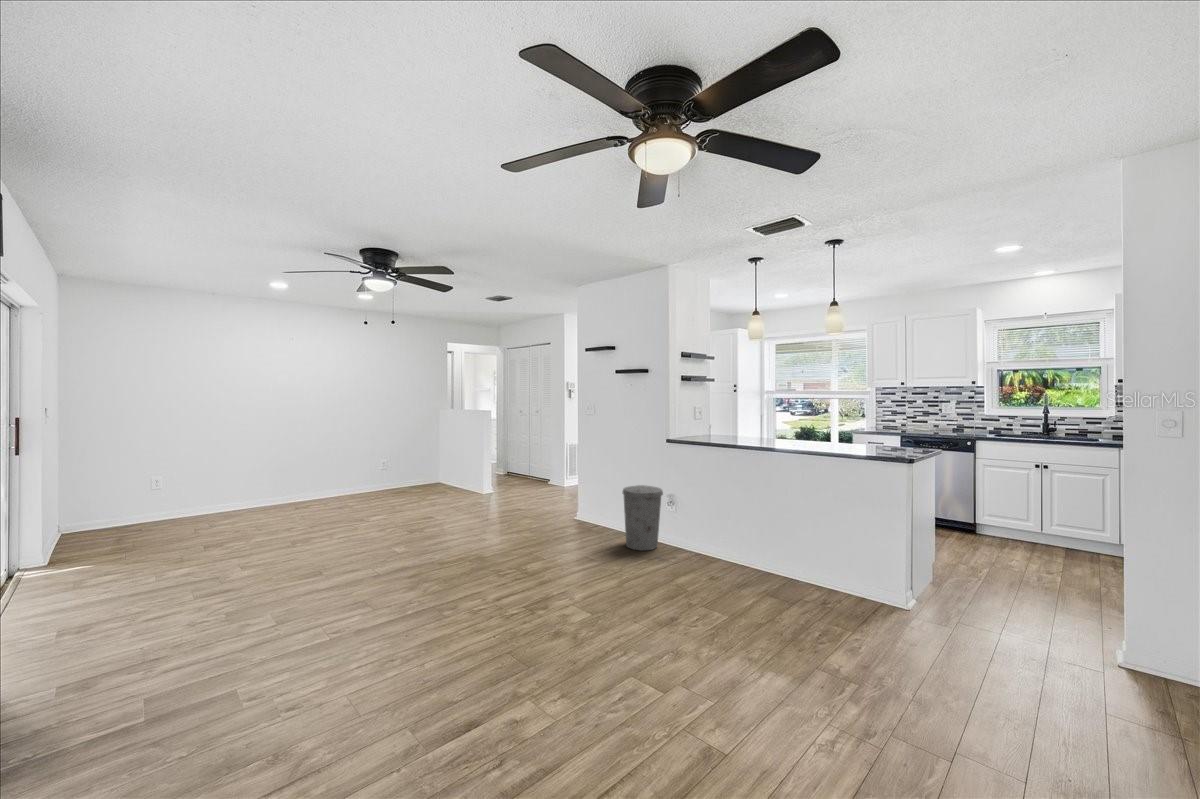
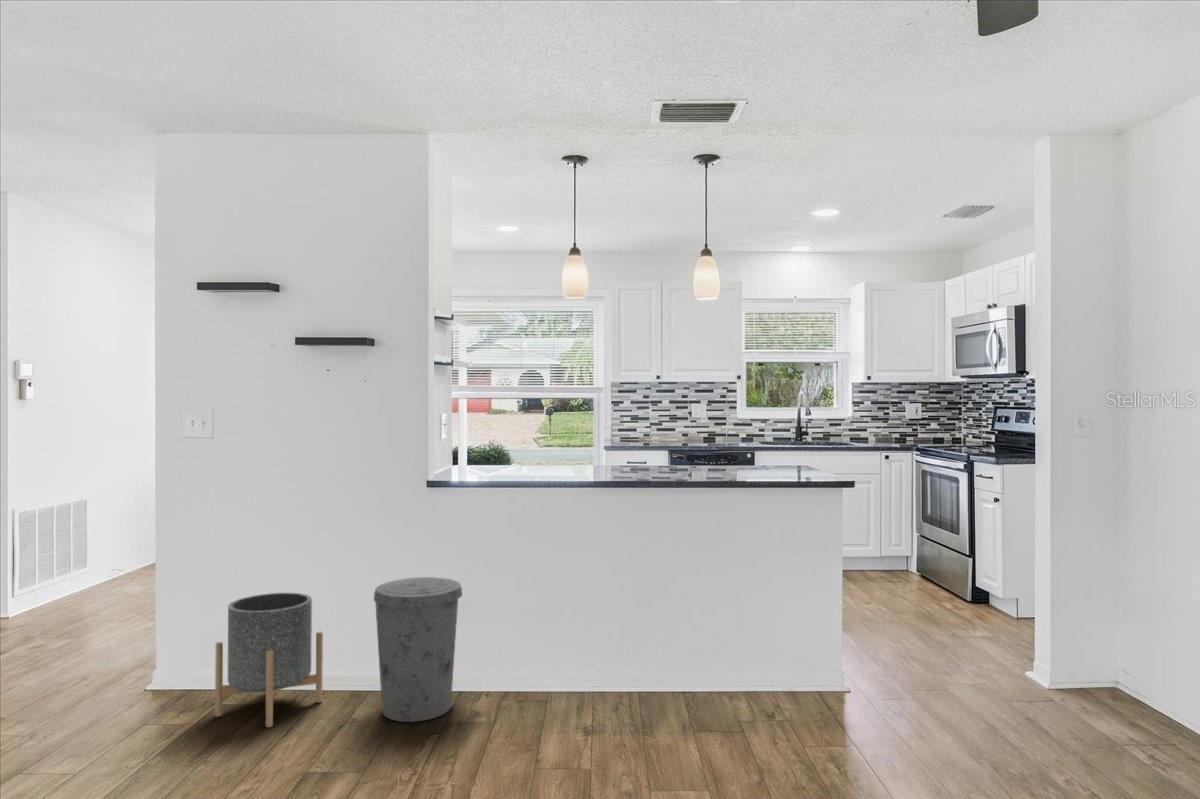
planter: none [577,484,615,537] -> present [215,593,323,727]

